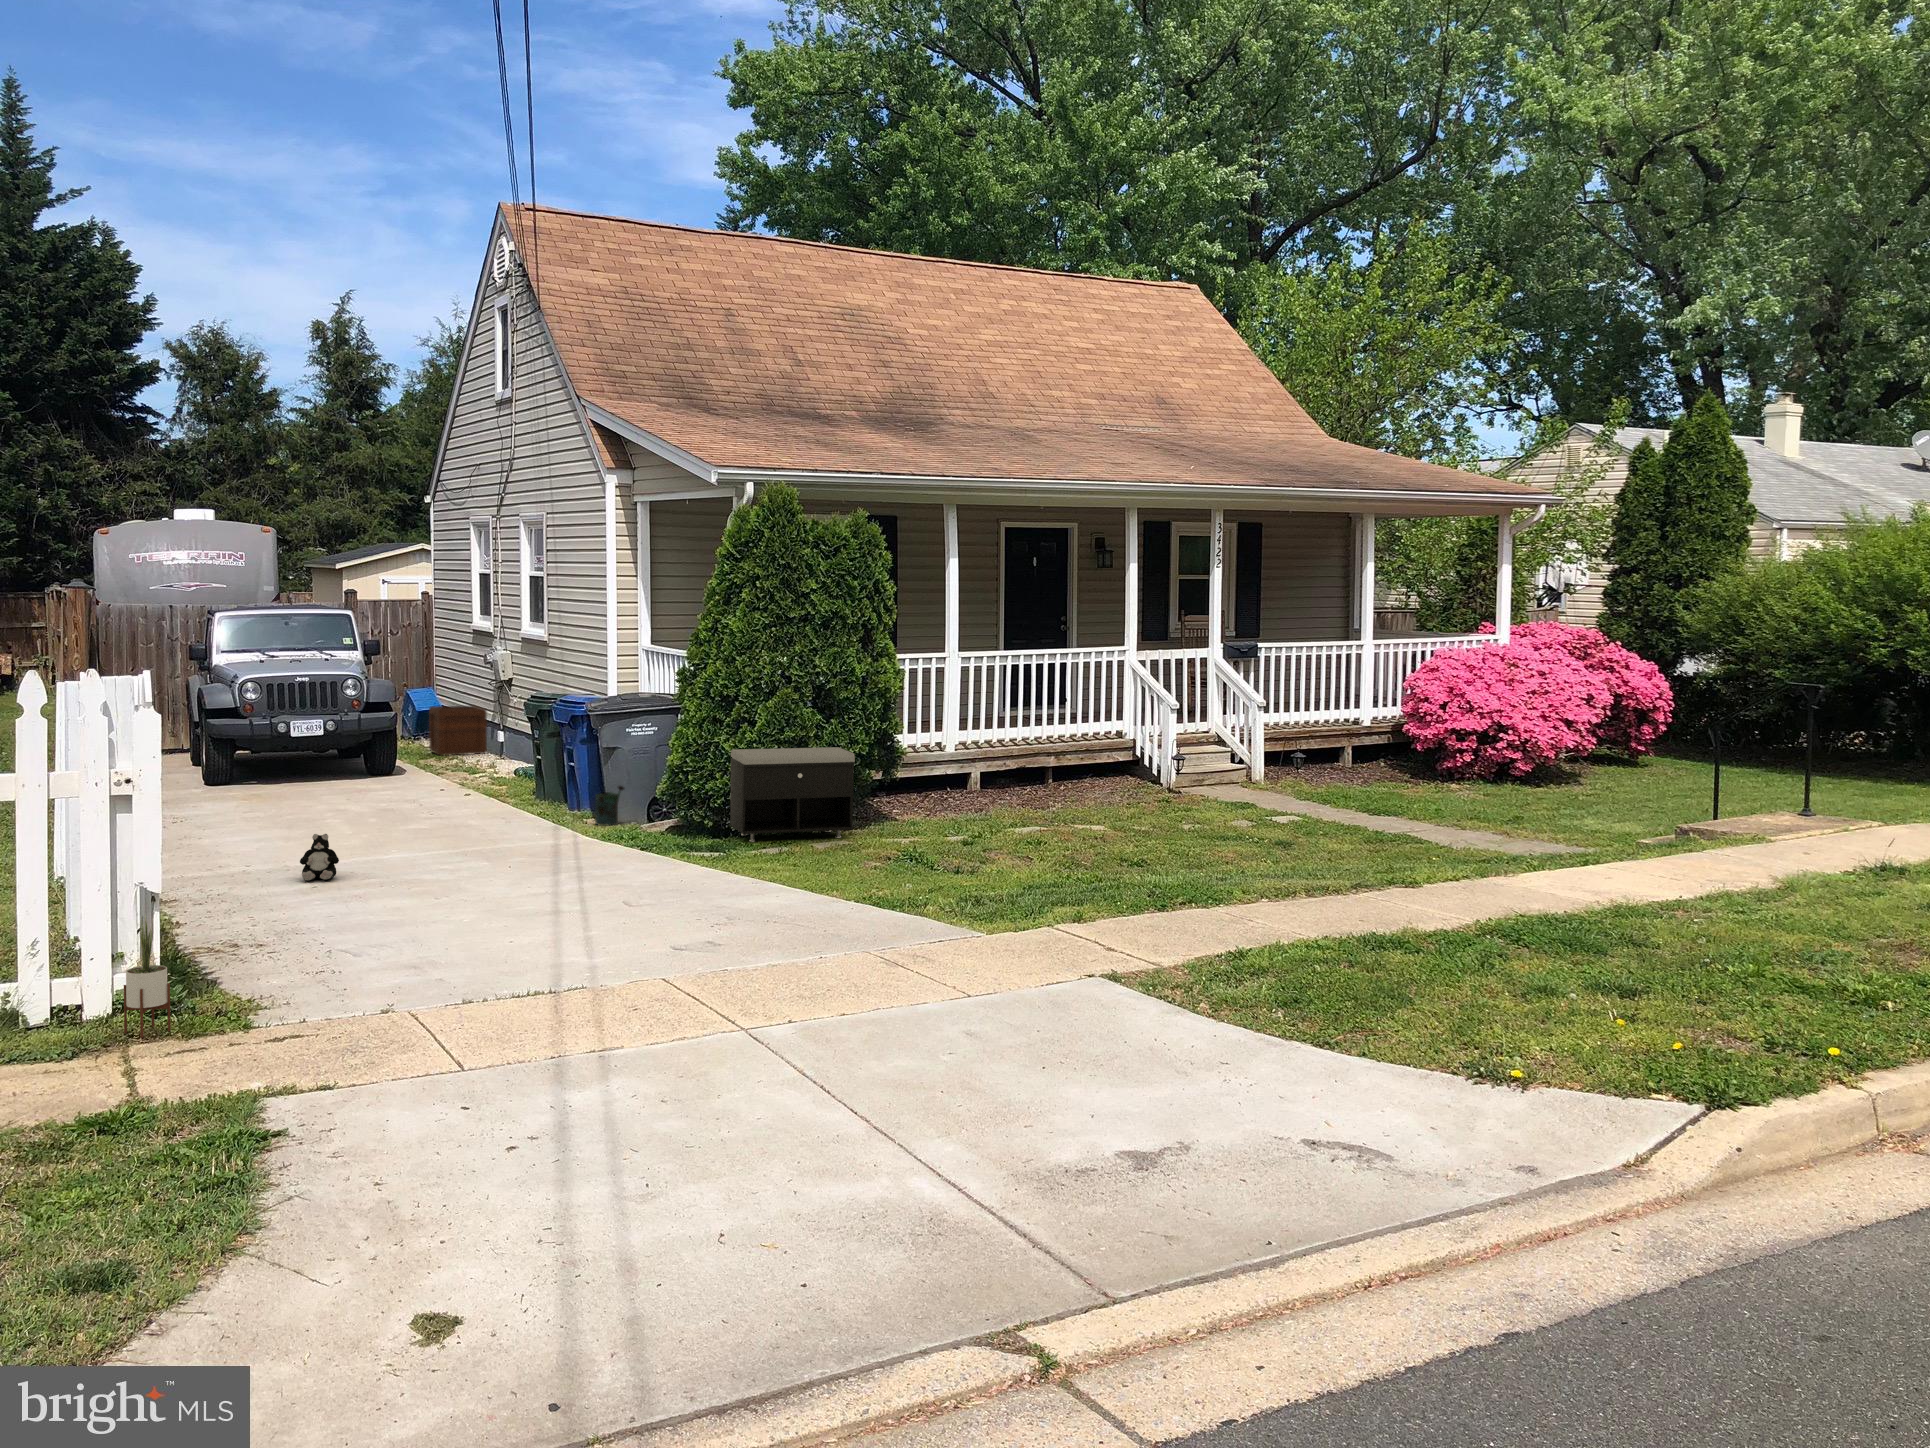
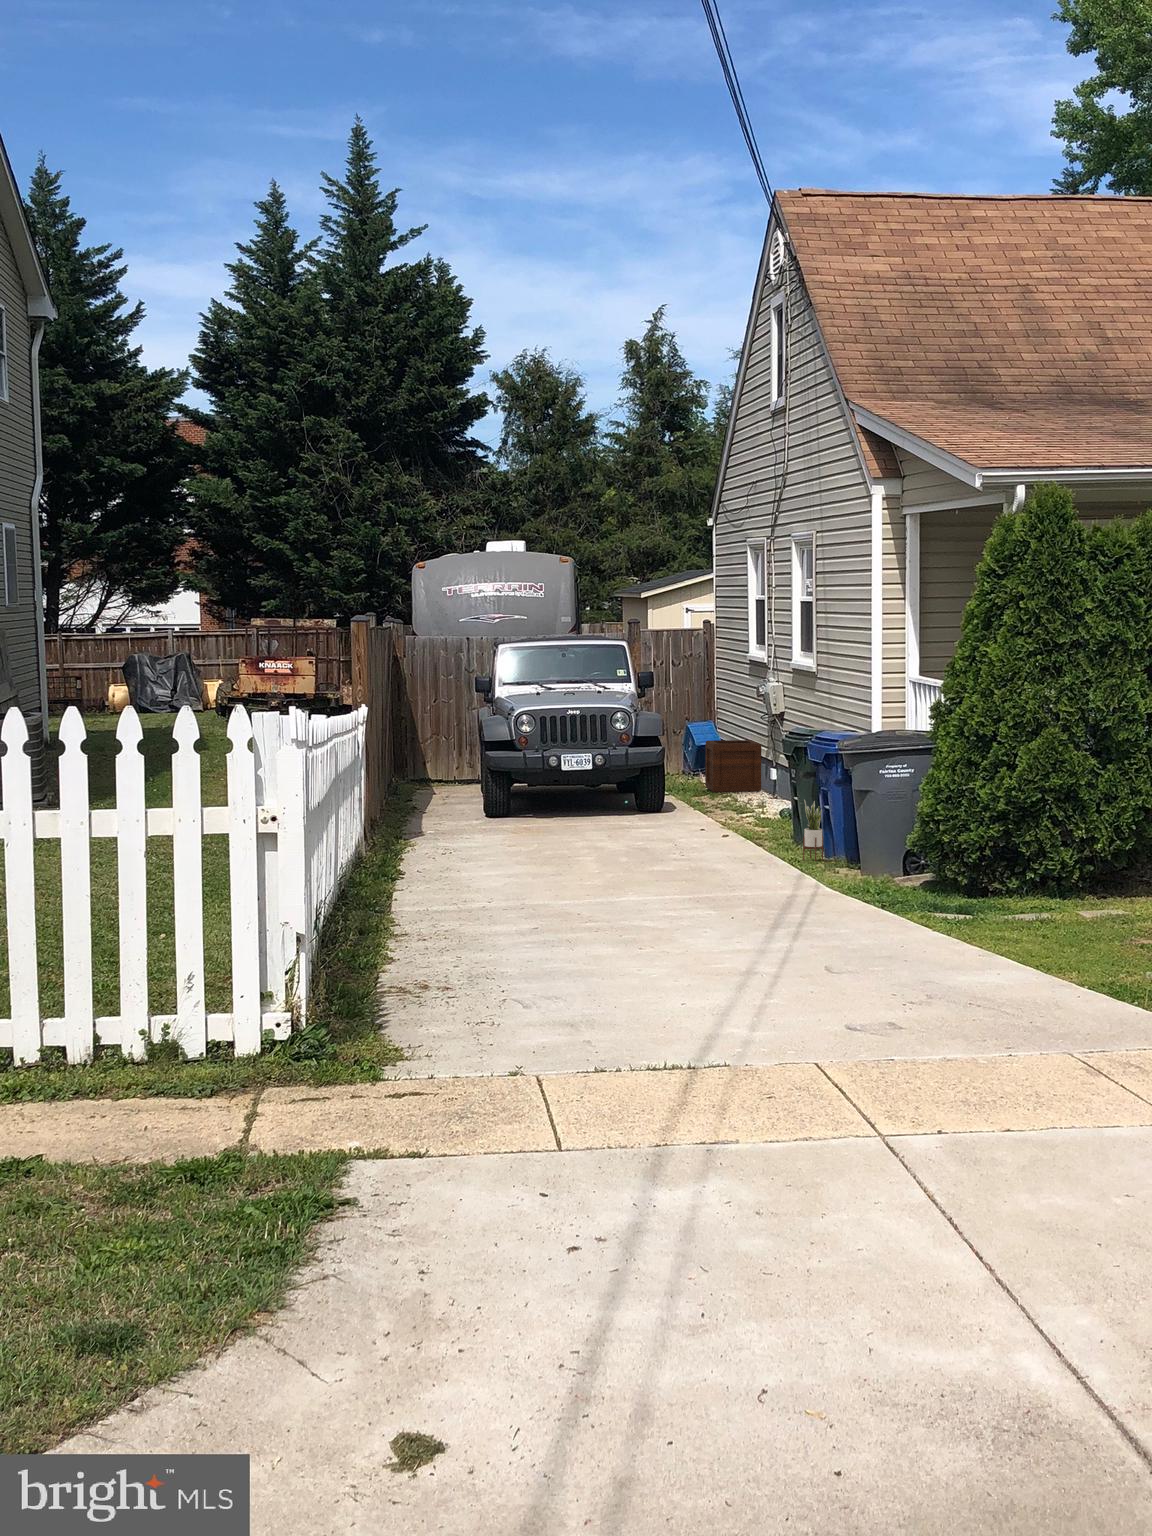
storage bench: present [730,747,855,842] -> none [984,797,1133,906]
watering can: present [595,786,624,826] -> none [839,833,873,877]
plush toy: present [300,834,339,881] -> none [517,873,554,922]
potted plant: present [124,916,171,1038] -> present [803,801,823,861]

